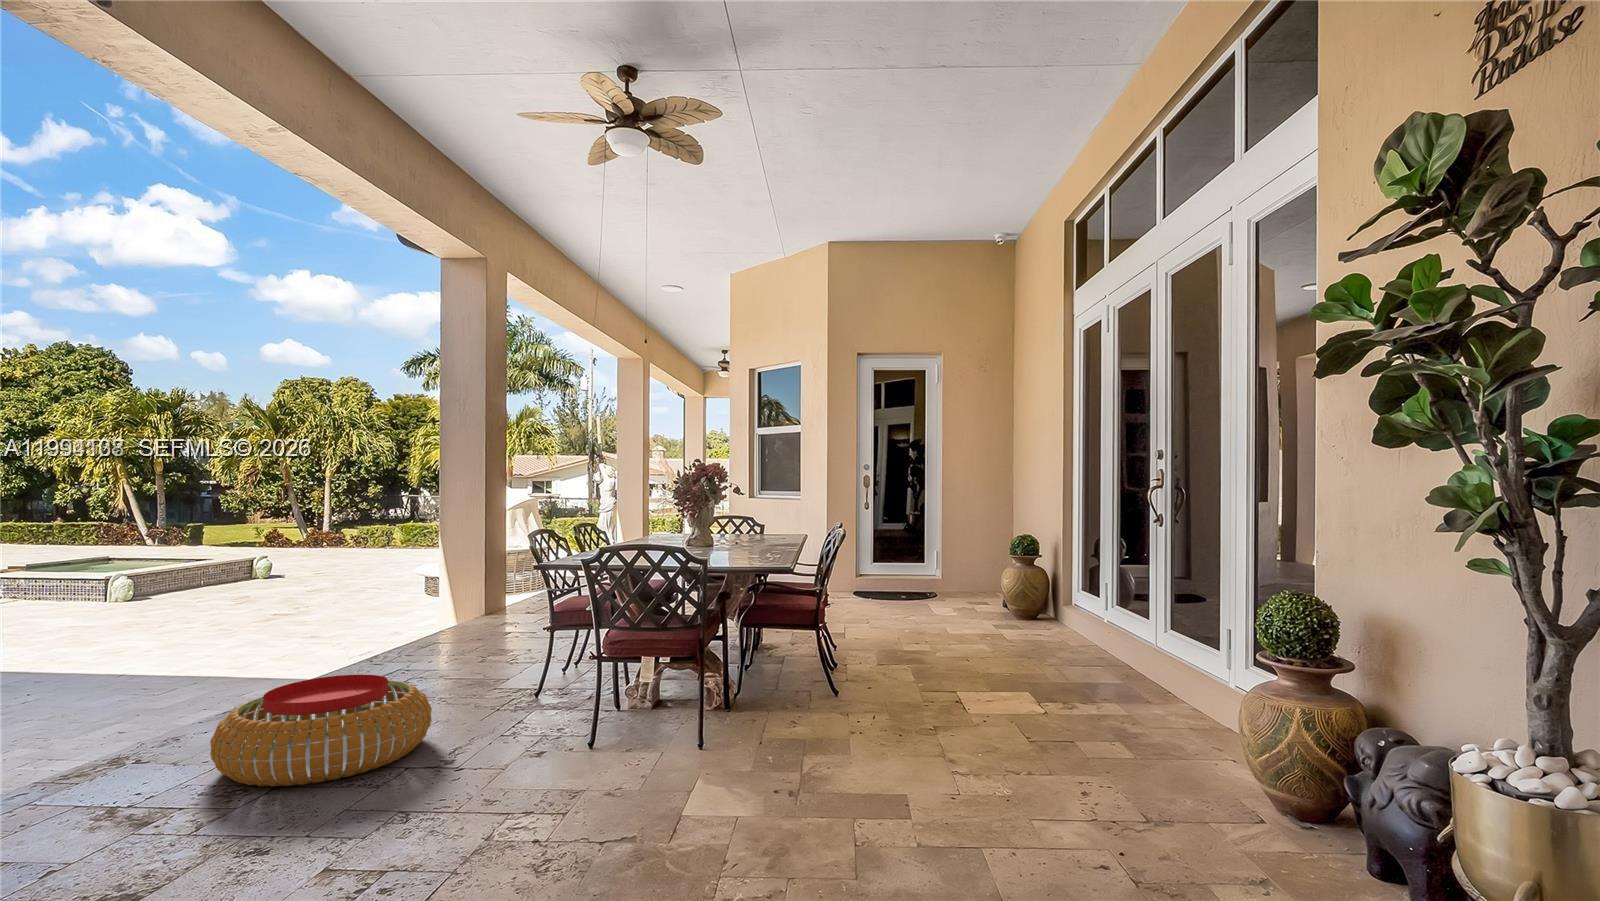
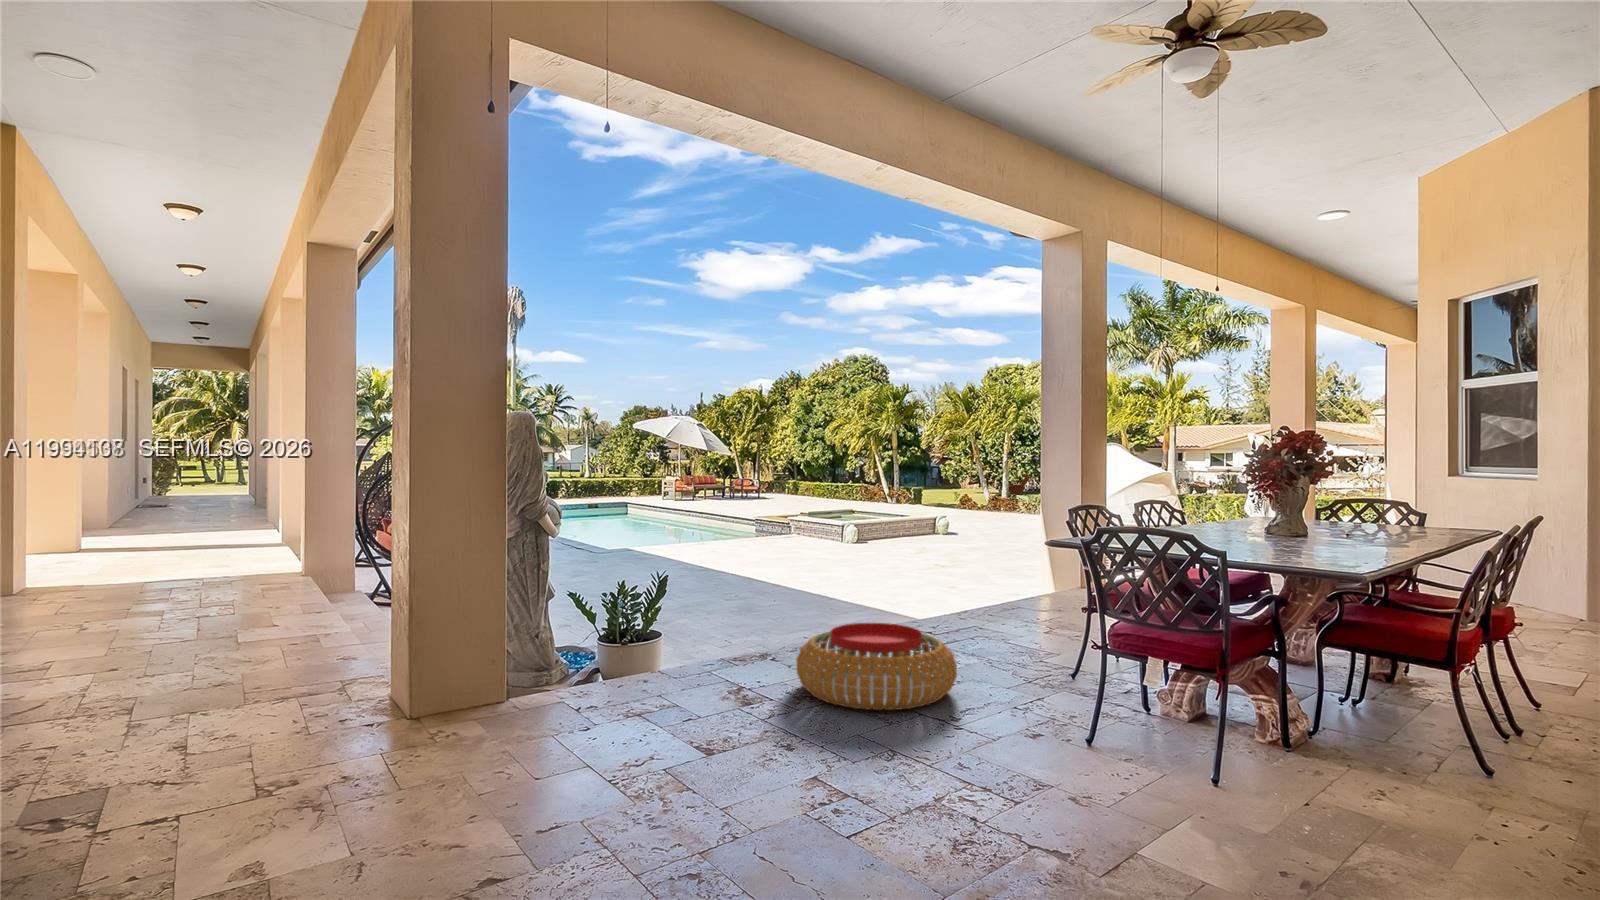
lounge chair: none [300,504,350,537] -> present [992,474,1028,501]

